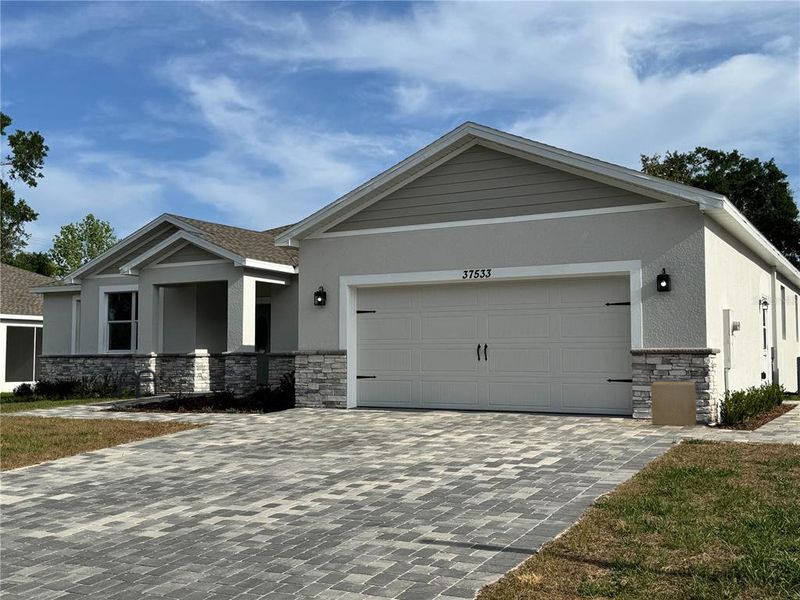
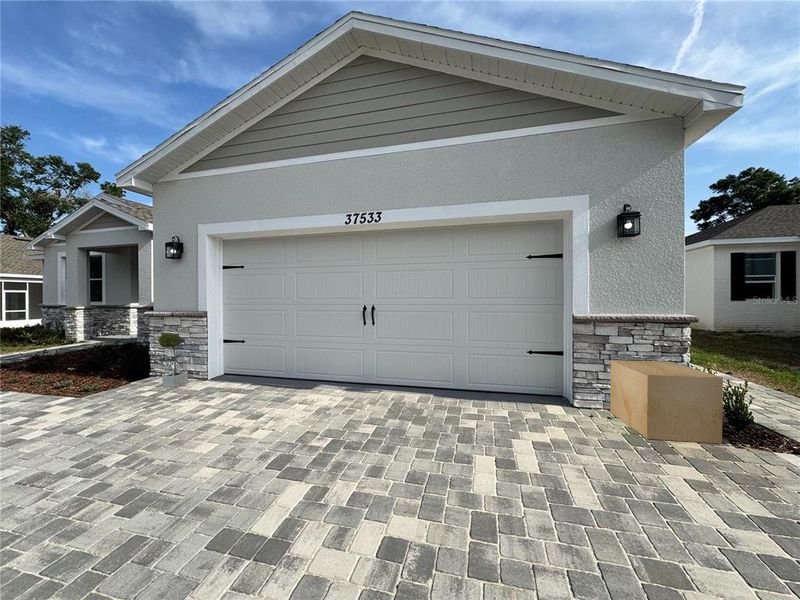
potted tree: none [312,367,333,412] -> present [158,333,188,388]
bench: present [118,370,157,398] -> none [10,325,71,354]

